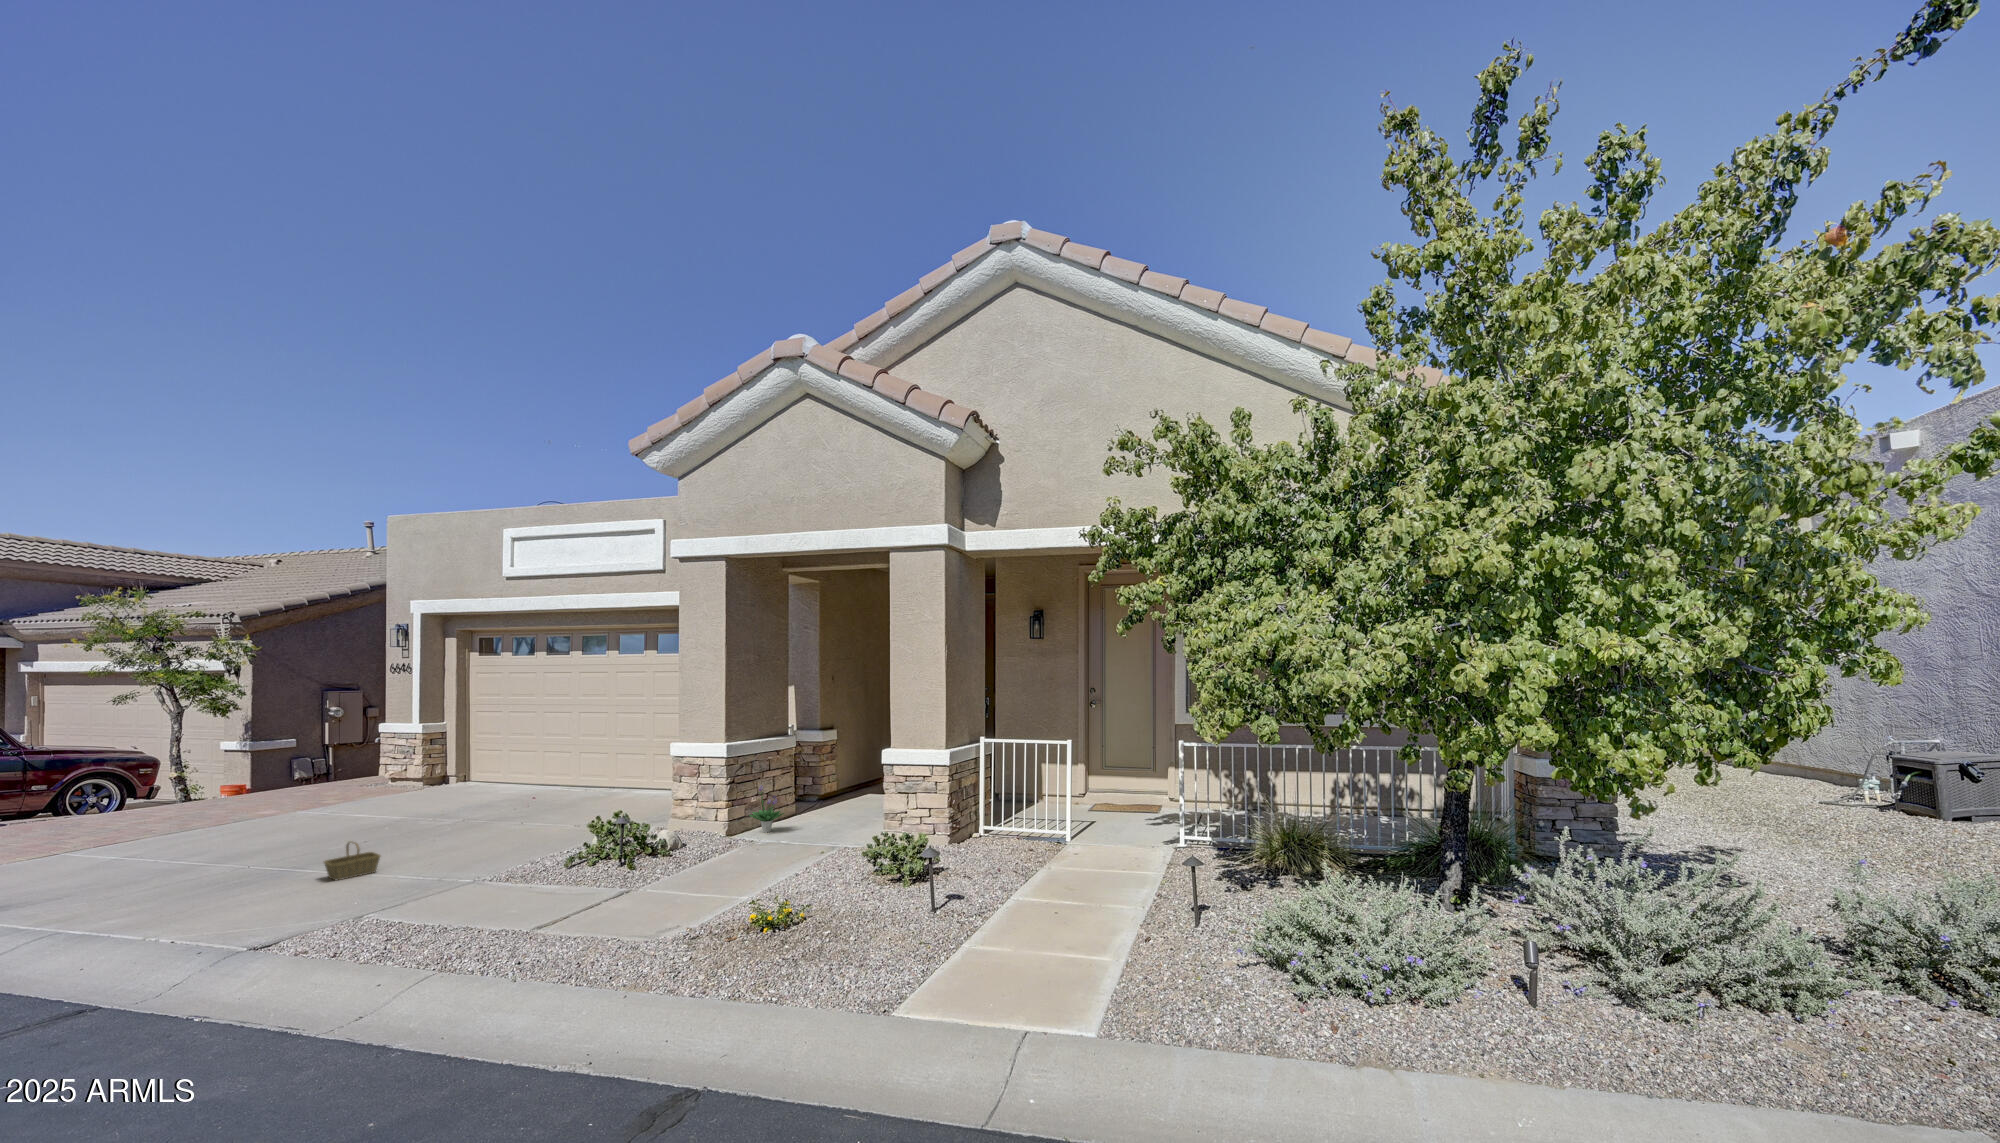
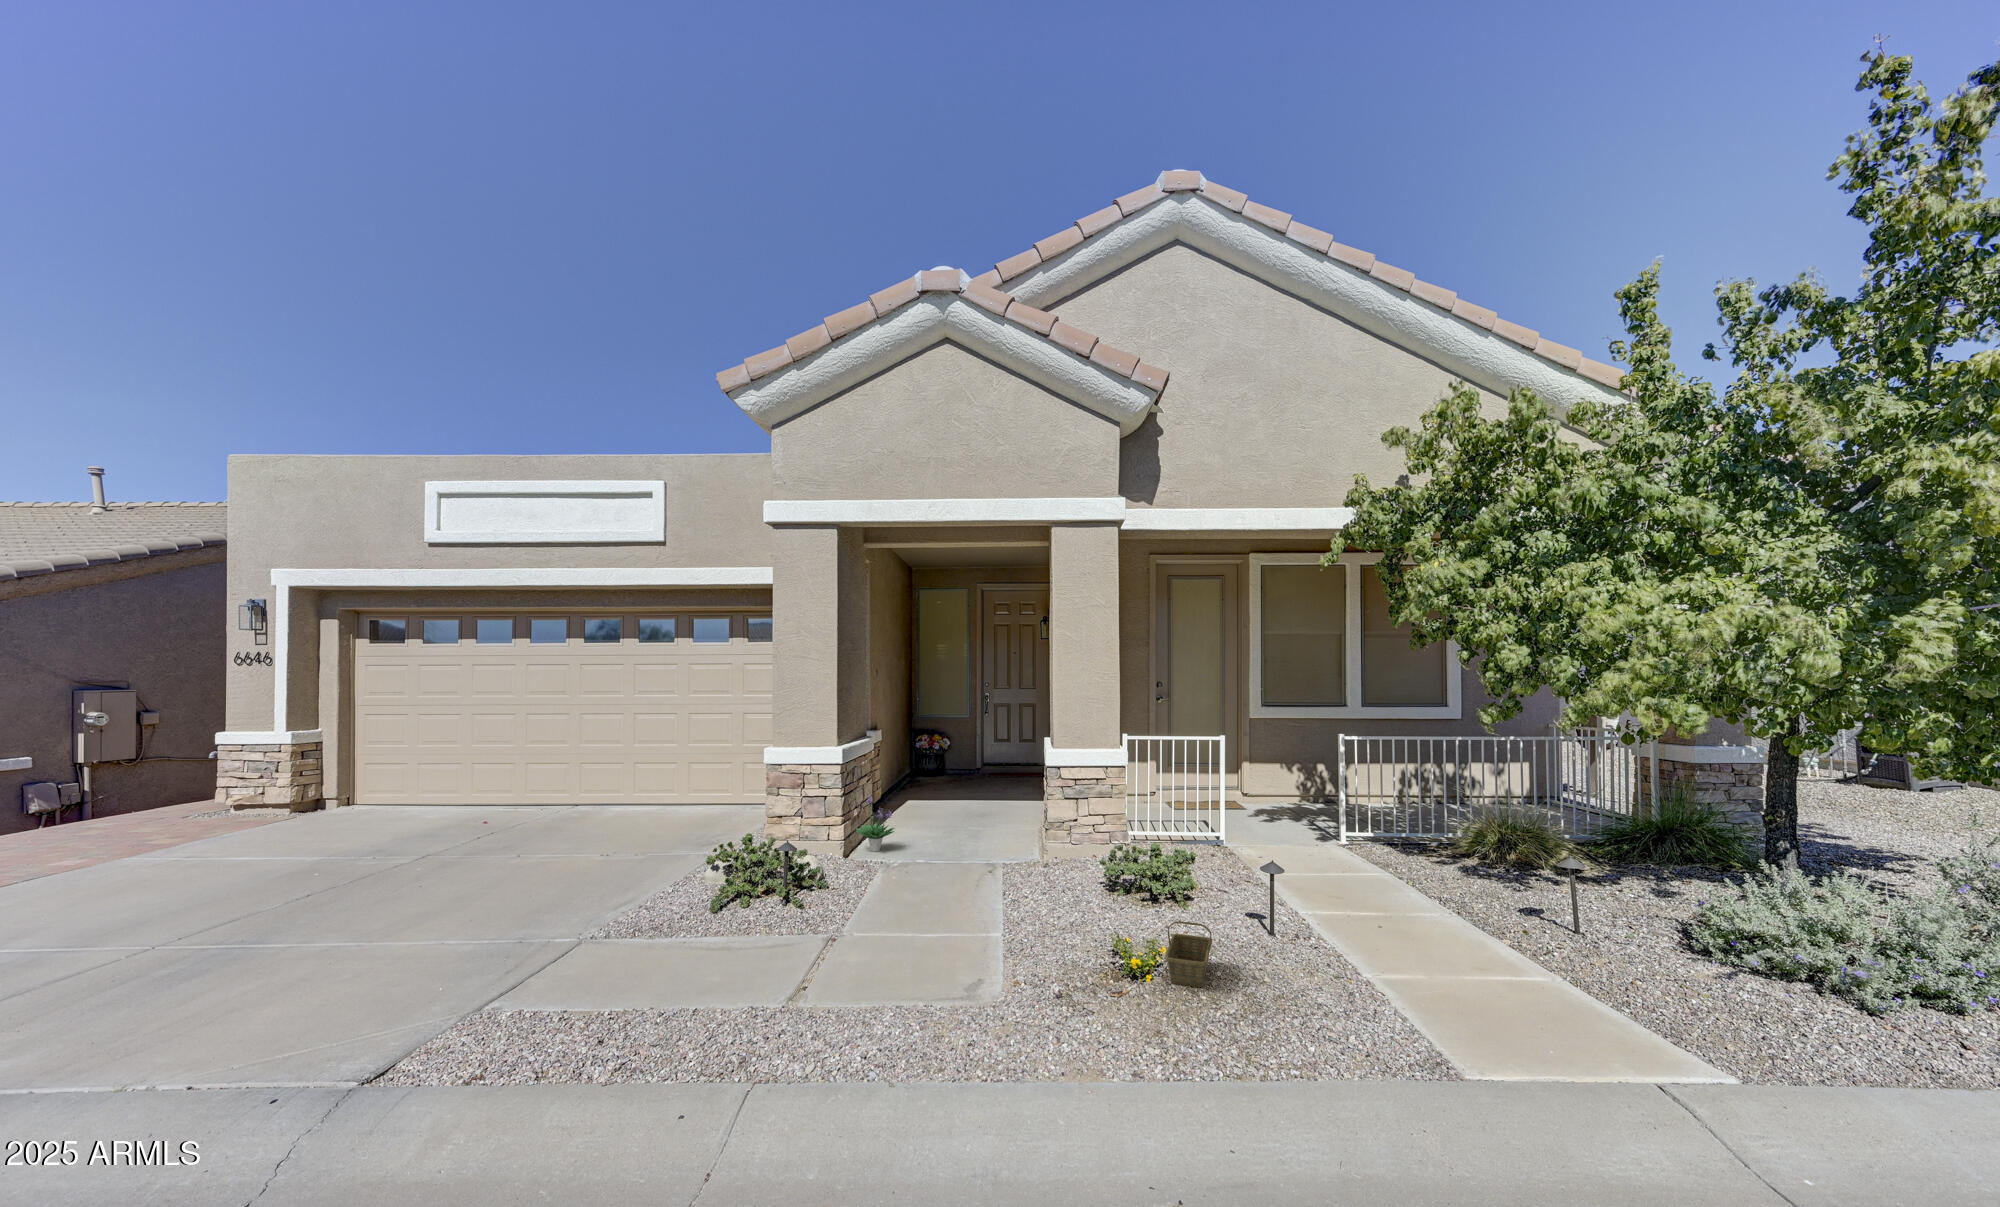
basket: present [324,842,381,881] -> present [1165,921,1212,987]

